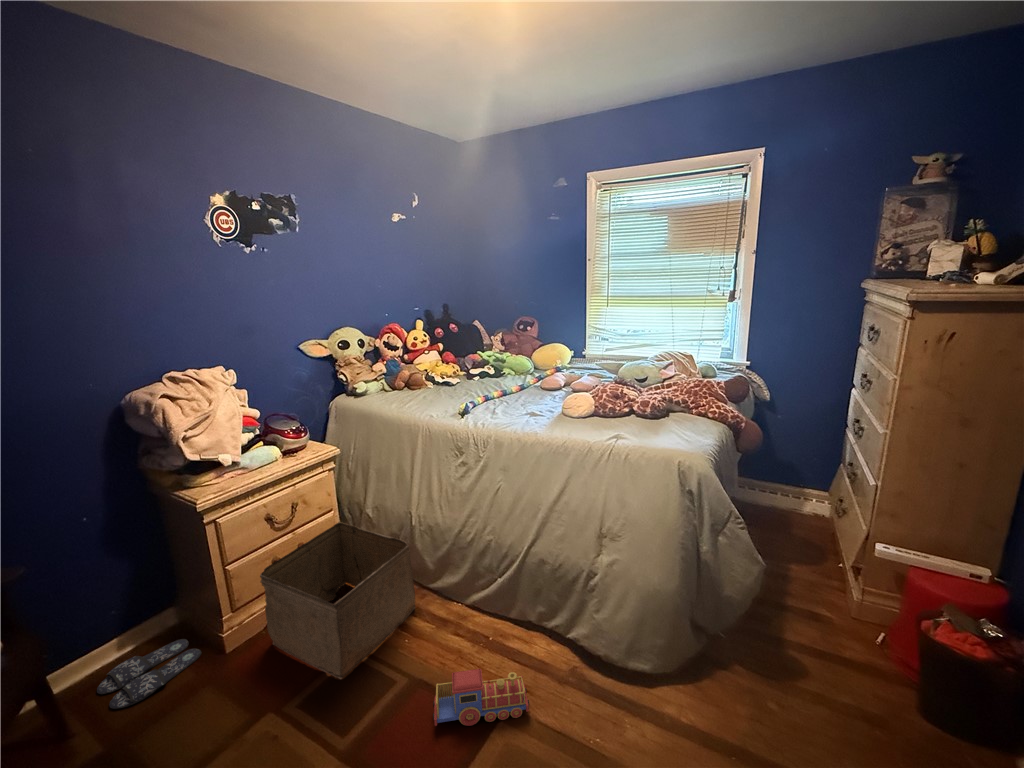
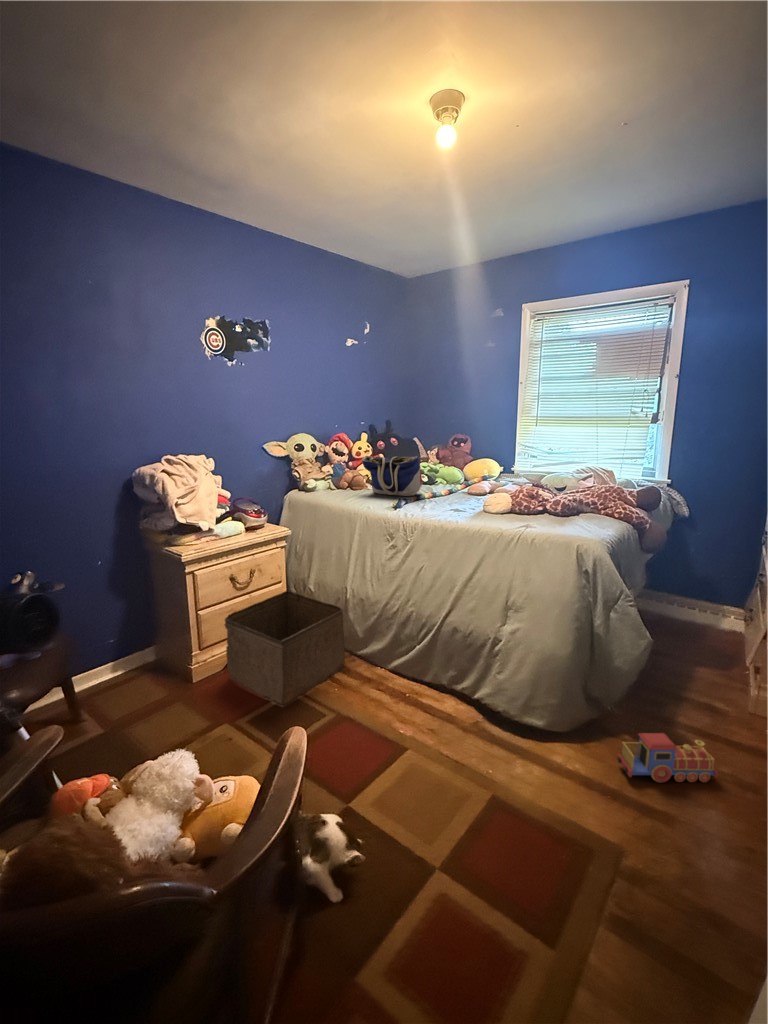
tote bag: none [420,352,492,396] -> present [362,456,423,496]
slippers: present [97,639,201,709] -> none [102,669,176,706]
toy train: present [433,669,529,726] -> present [617,733,718,783]

